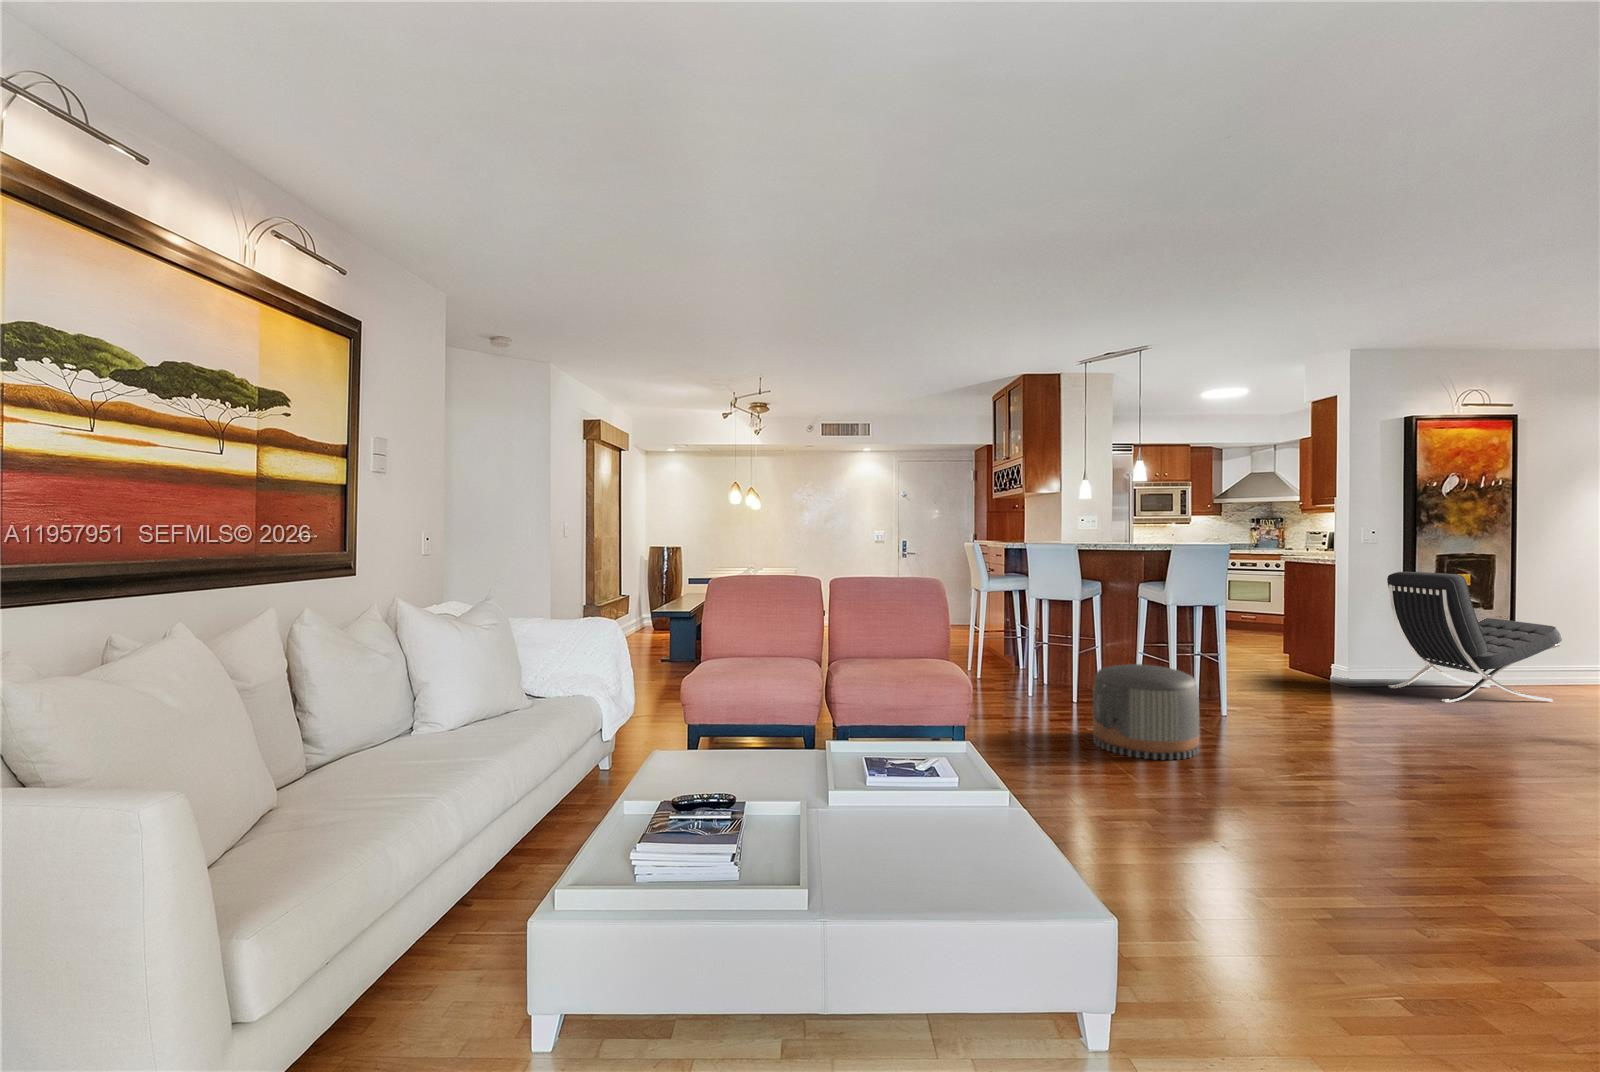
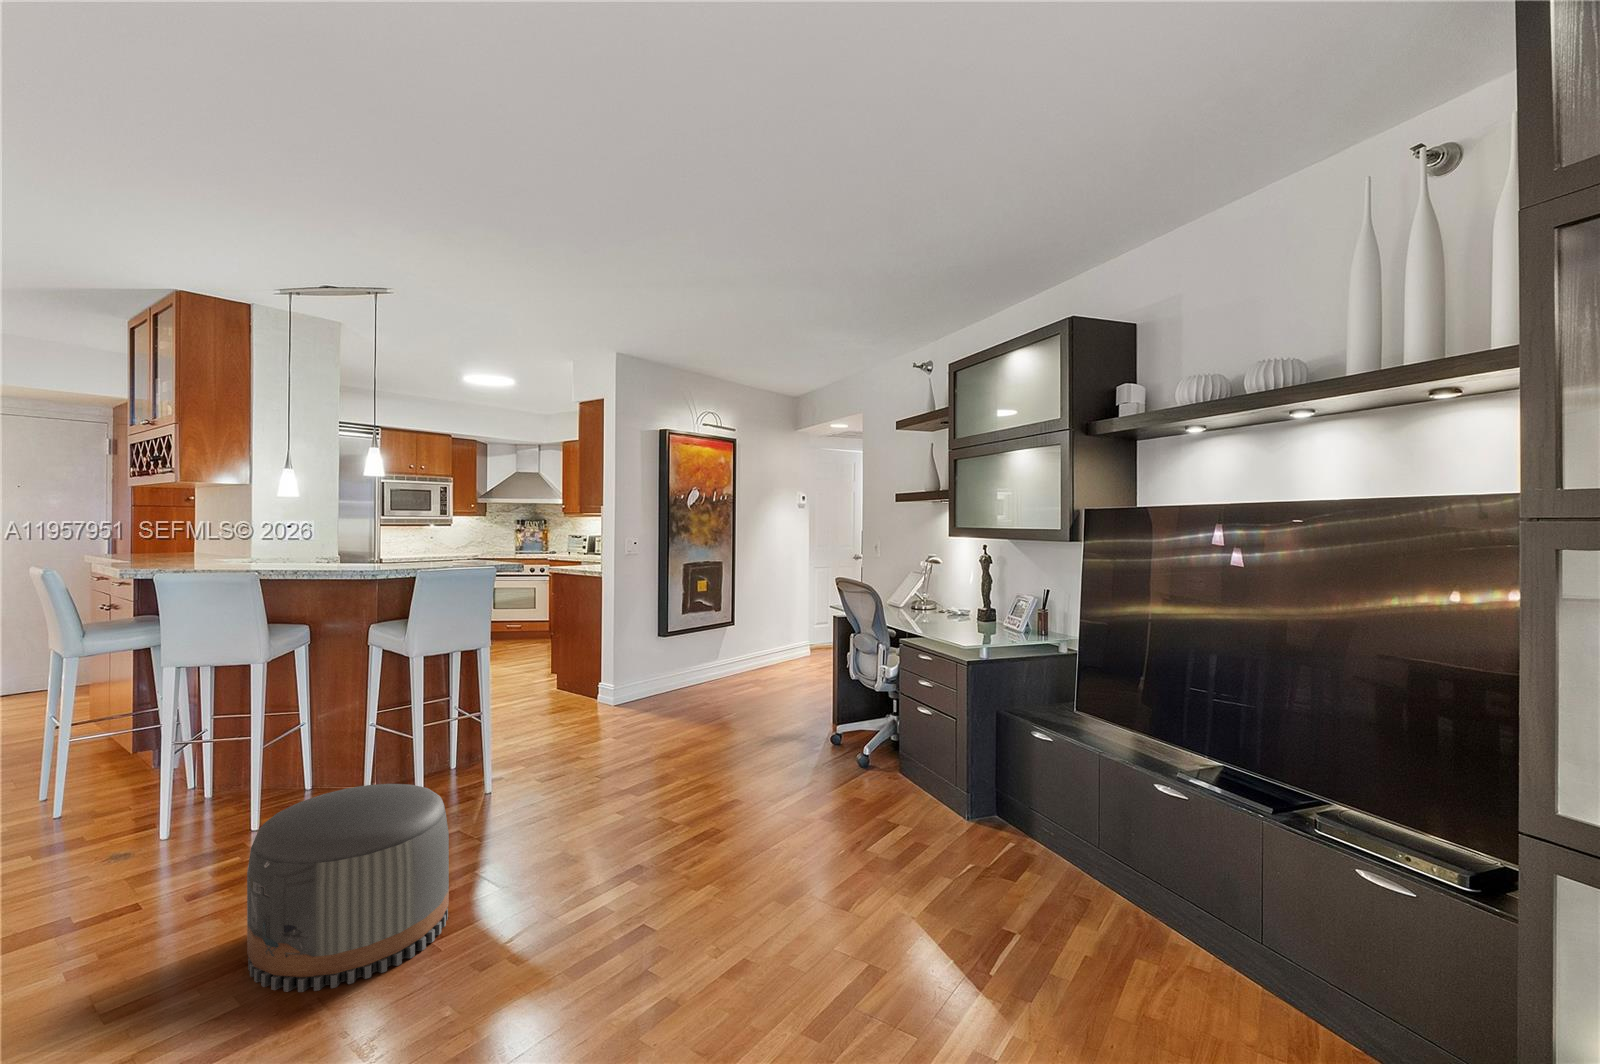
lounge chair: present [1387,571,1562,702] -> none [646,582,768,711]

